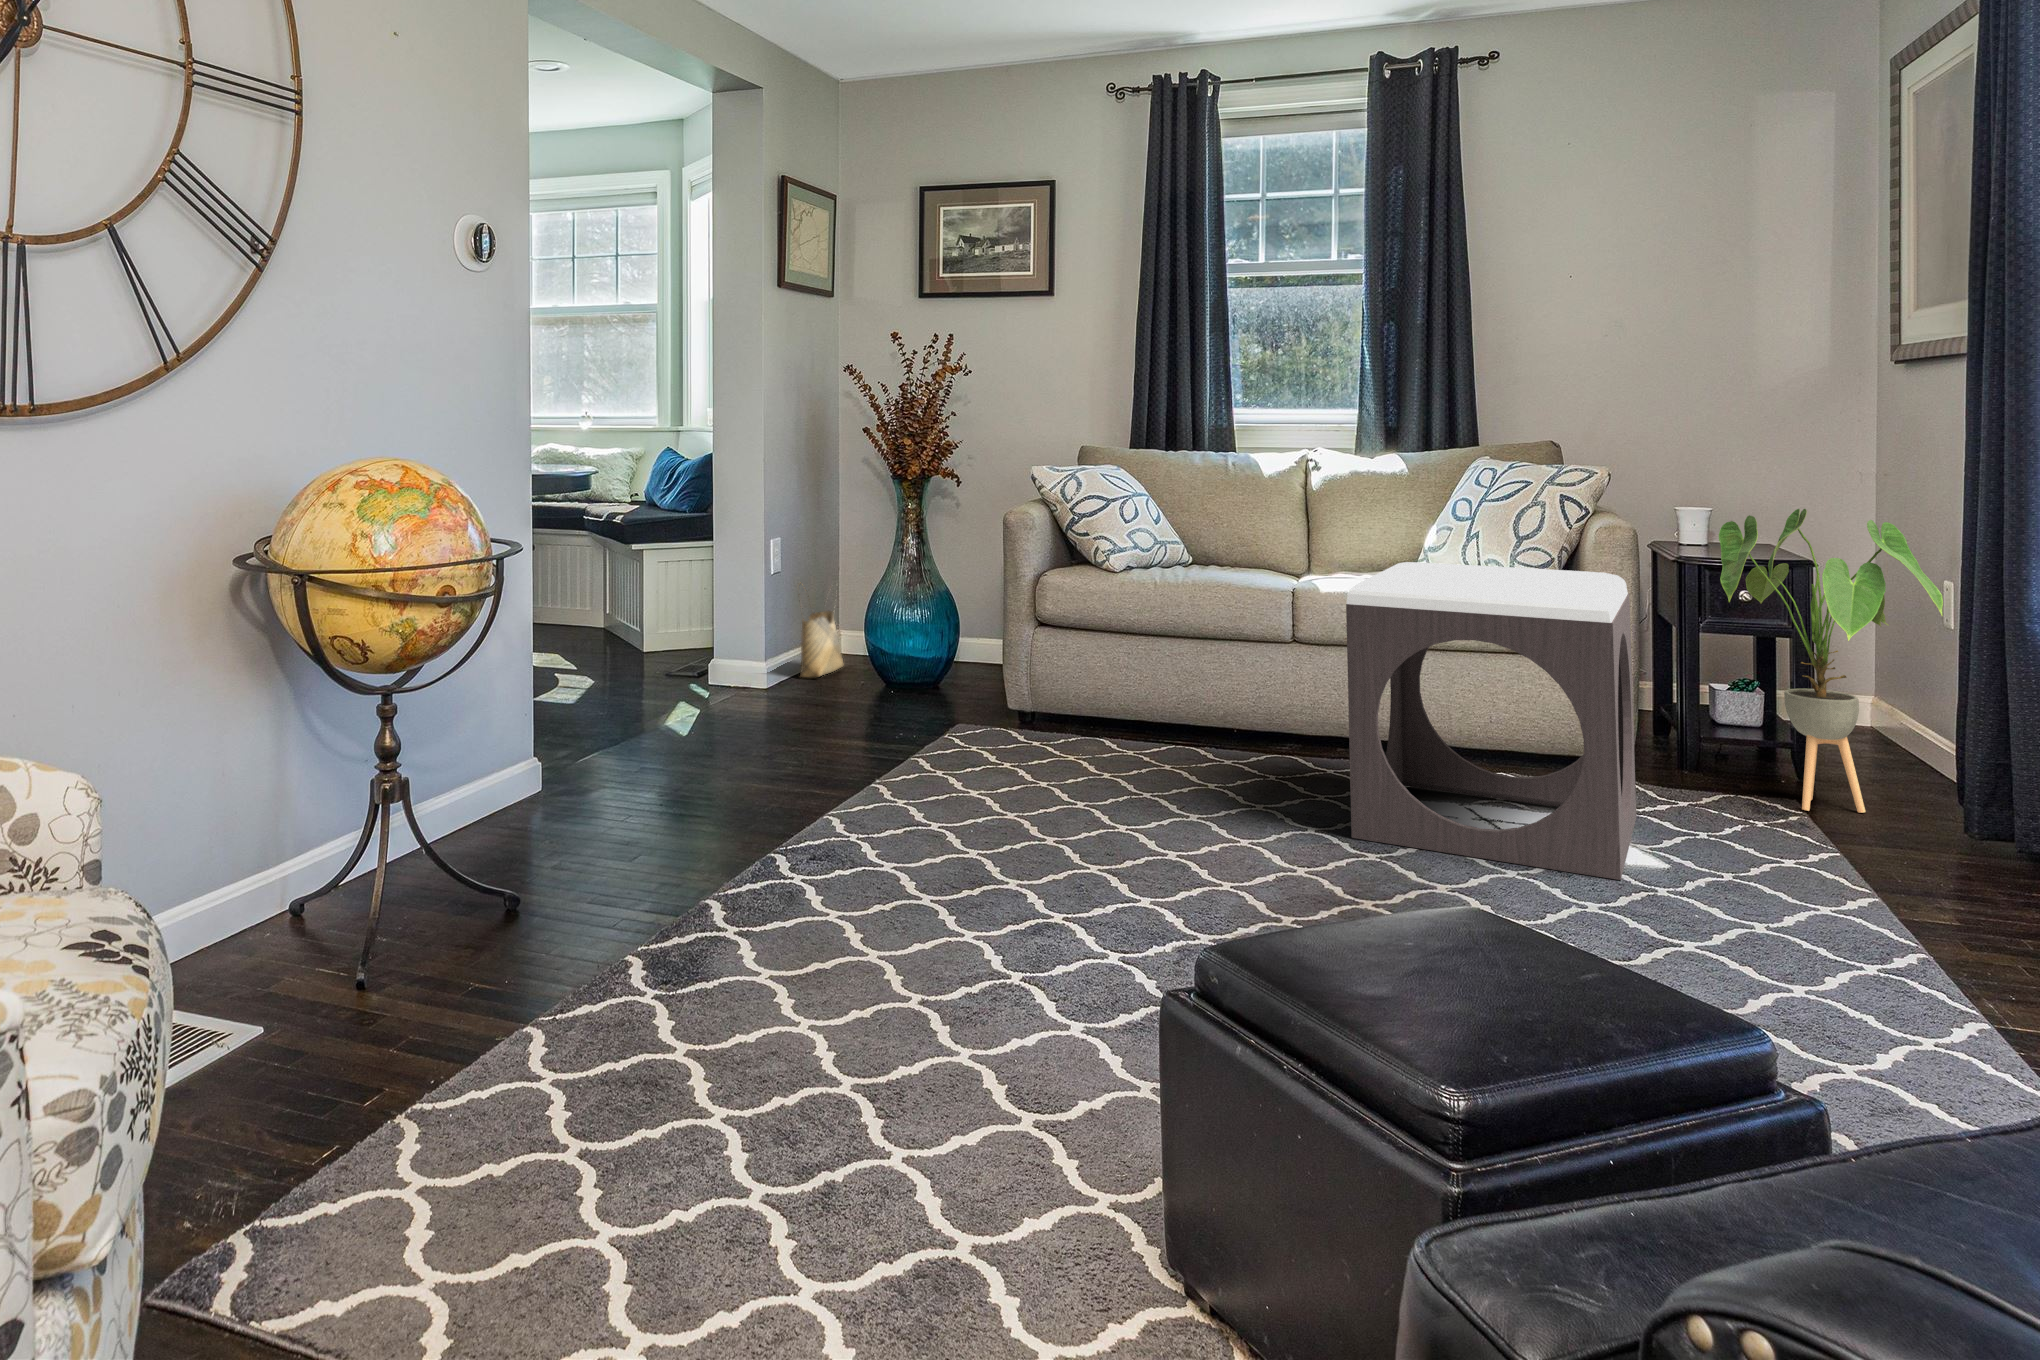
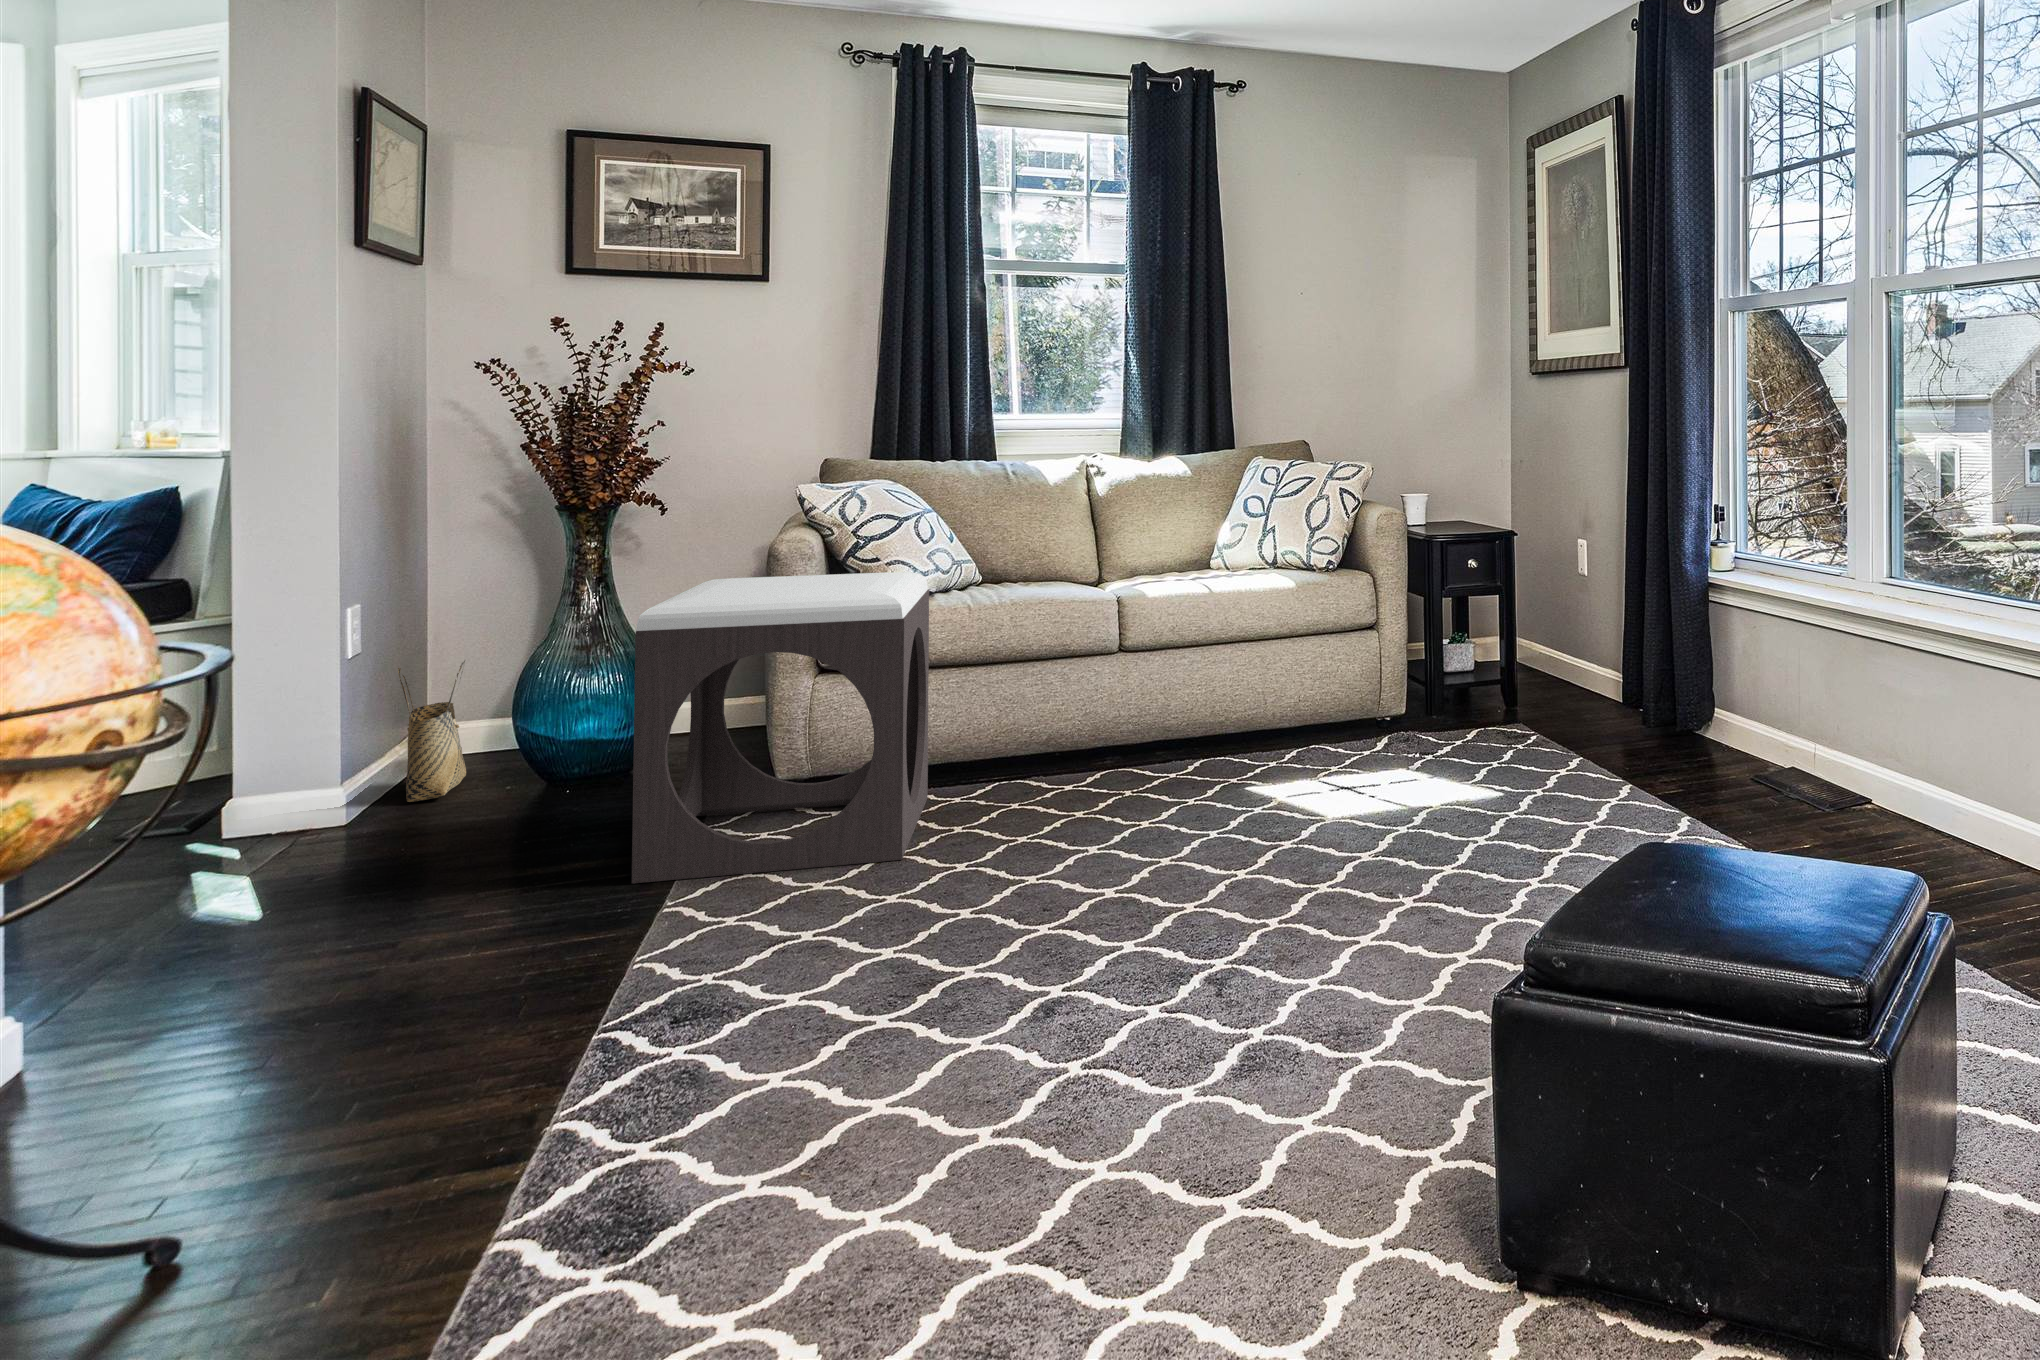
house plant: present [1719,509,1943,813] -> none [1483,489,1620,729]
footstool: present [1346,562,1636,880] -> present [632,572,929,883]

